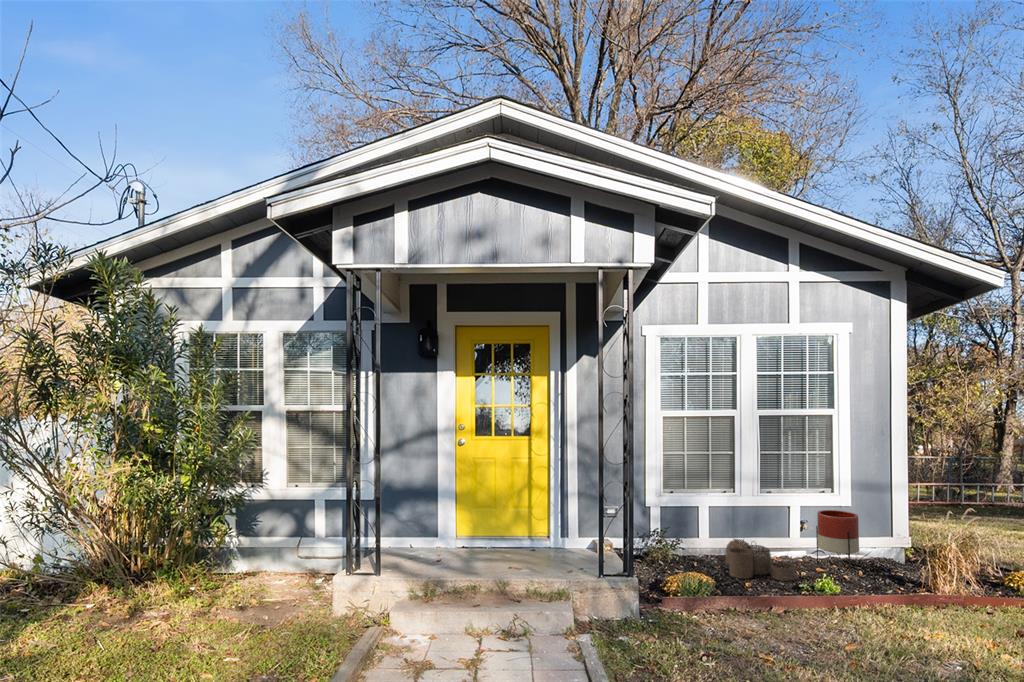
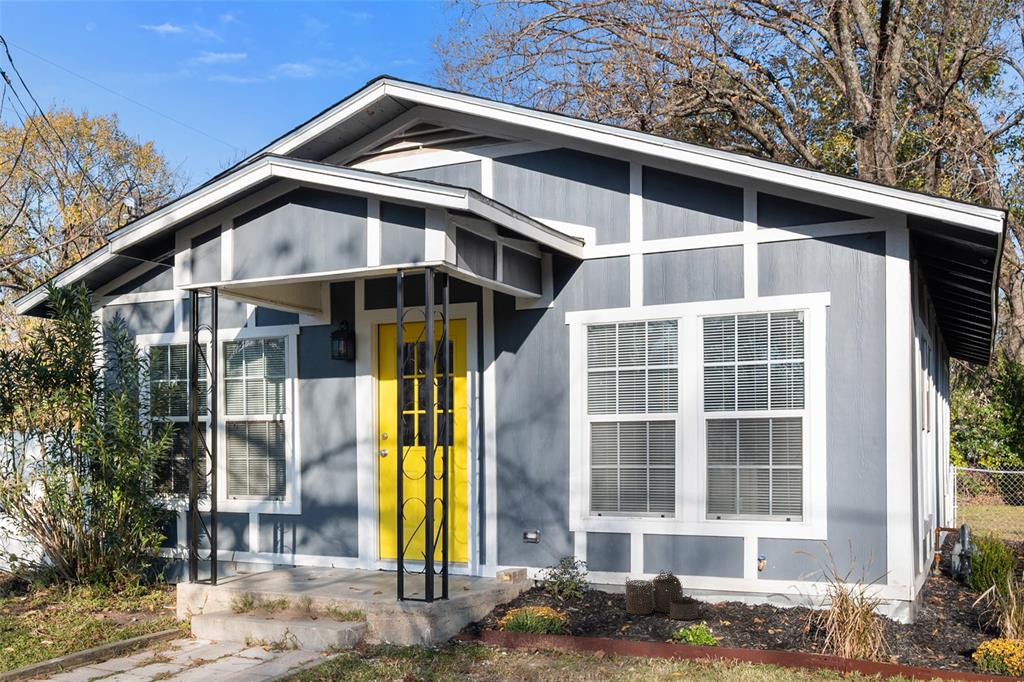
planter: present [816,510,859,571] -> none [762,542,811,616]

